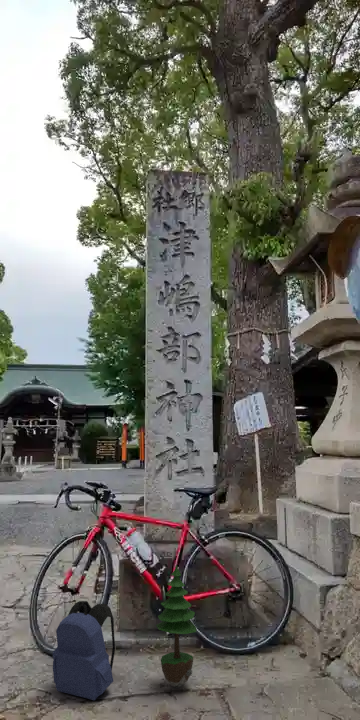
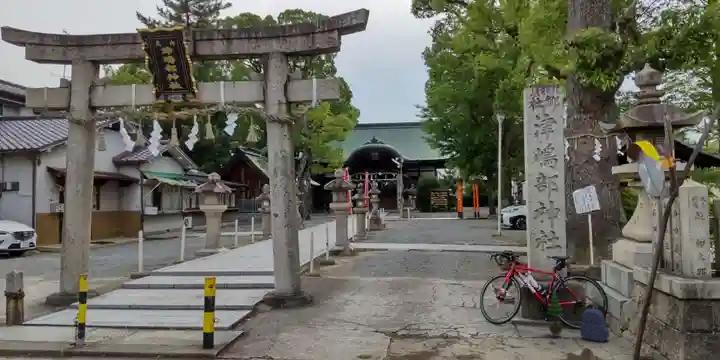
backpack: present [53,601,115,700] -> present [580,304,609,342]

